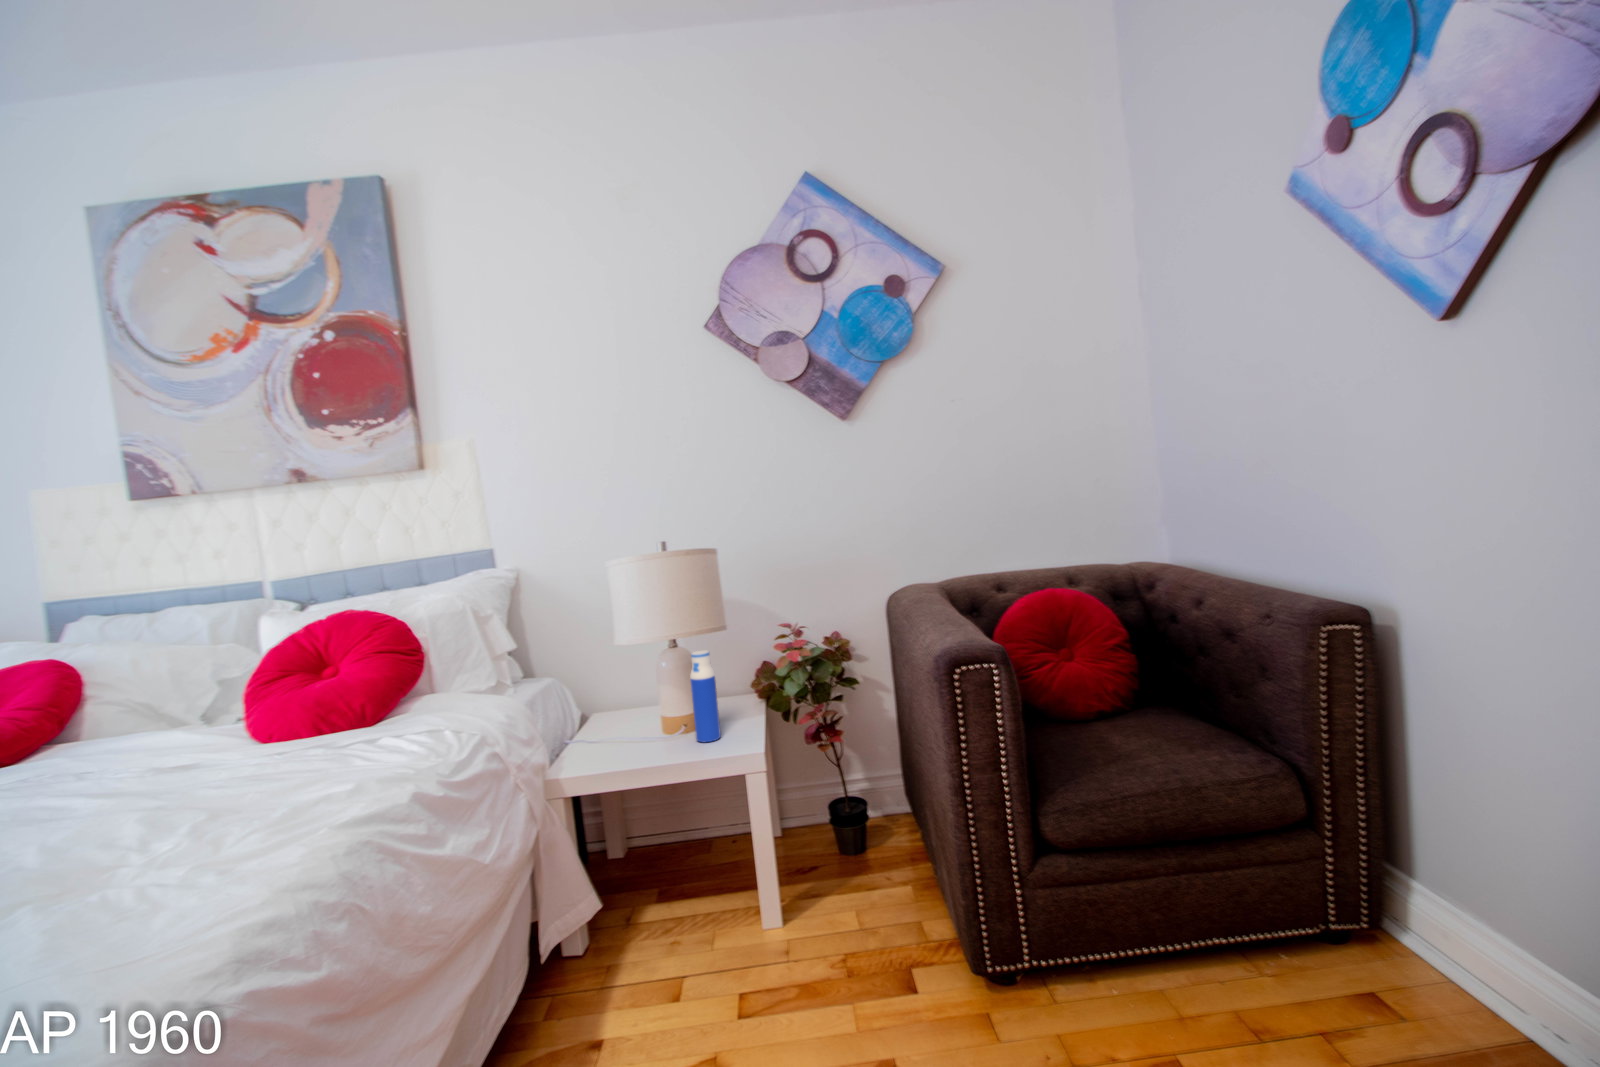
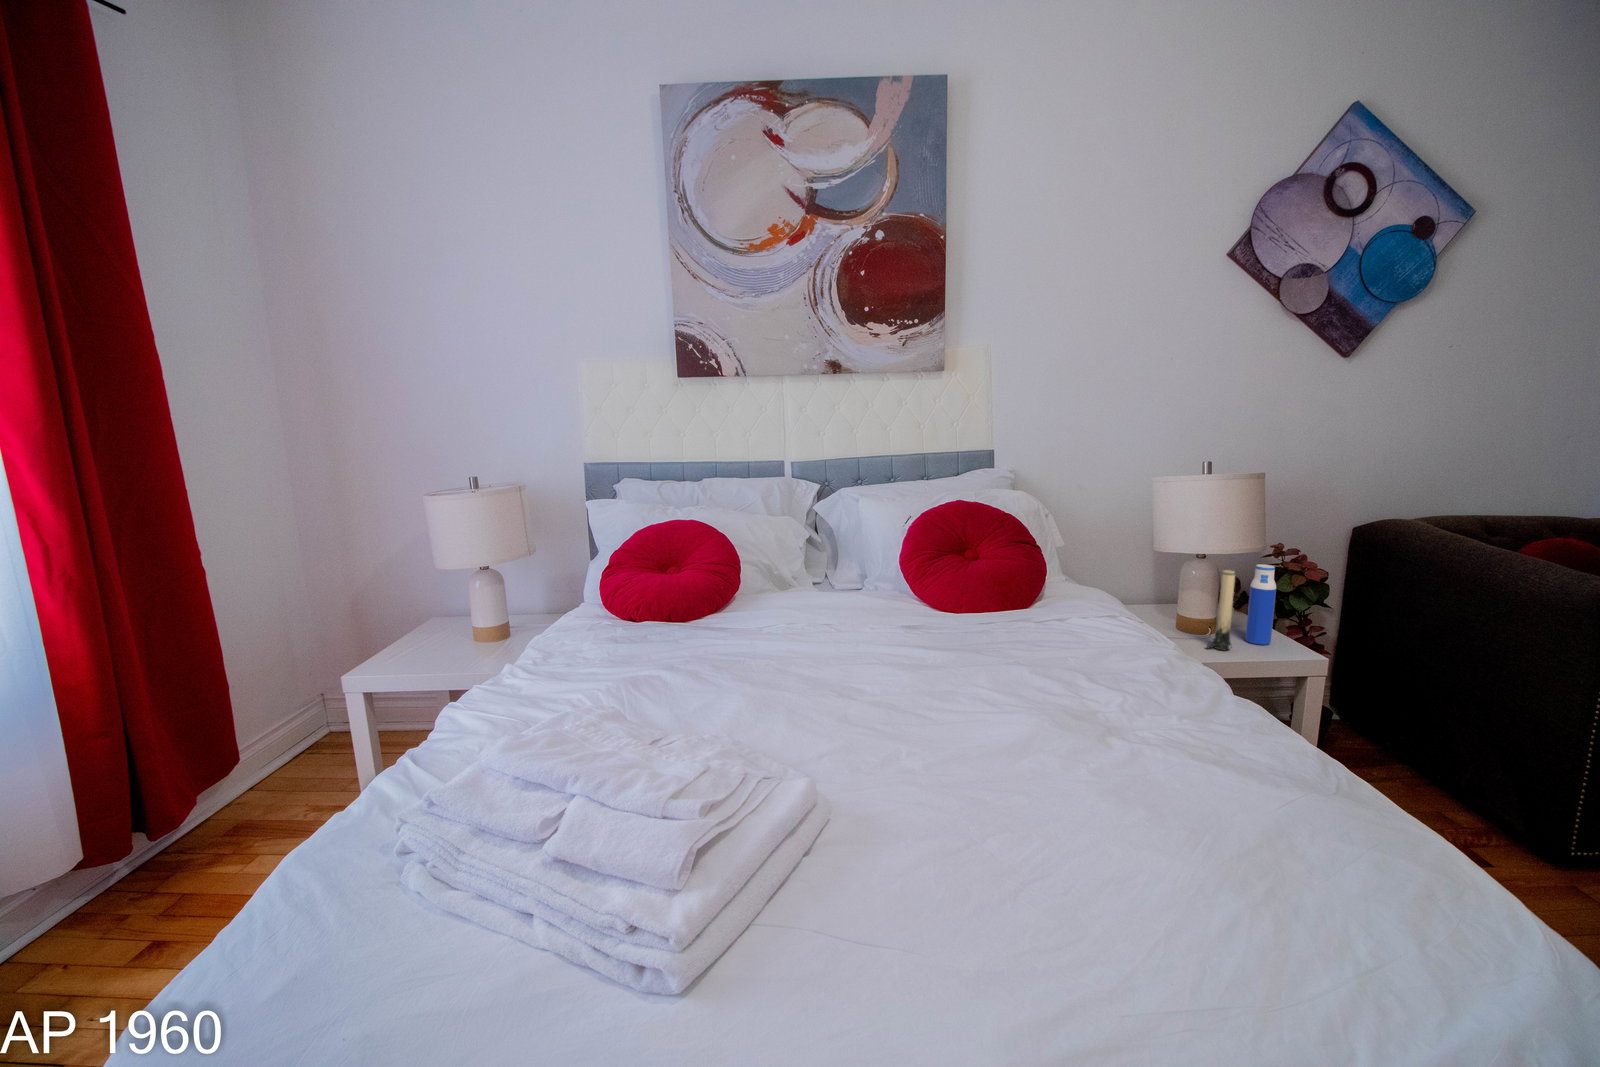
candle: none [635,662,660,754] -> present [1206,570,1235,651]

